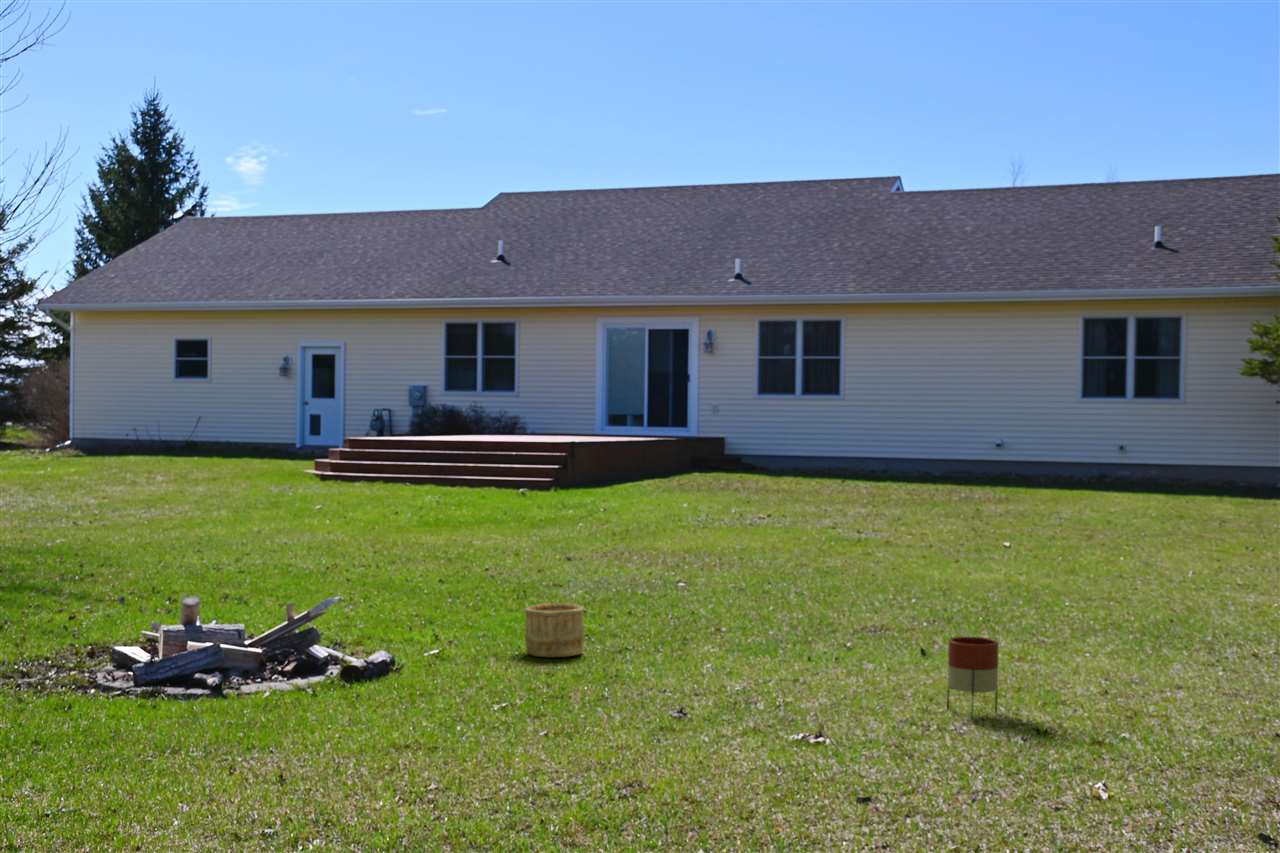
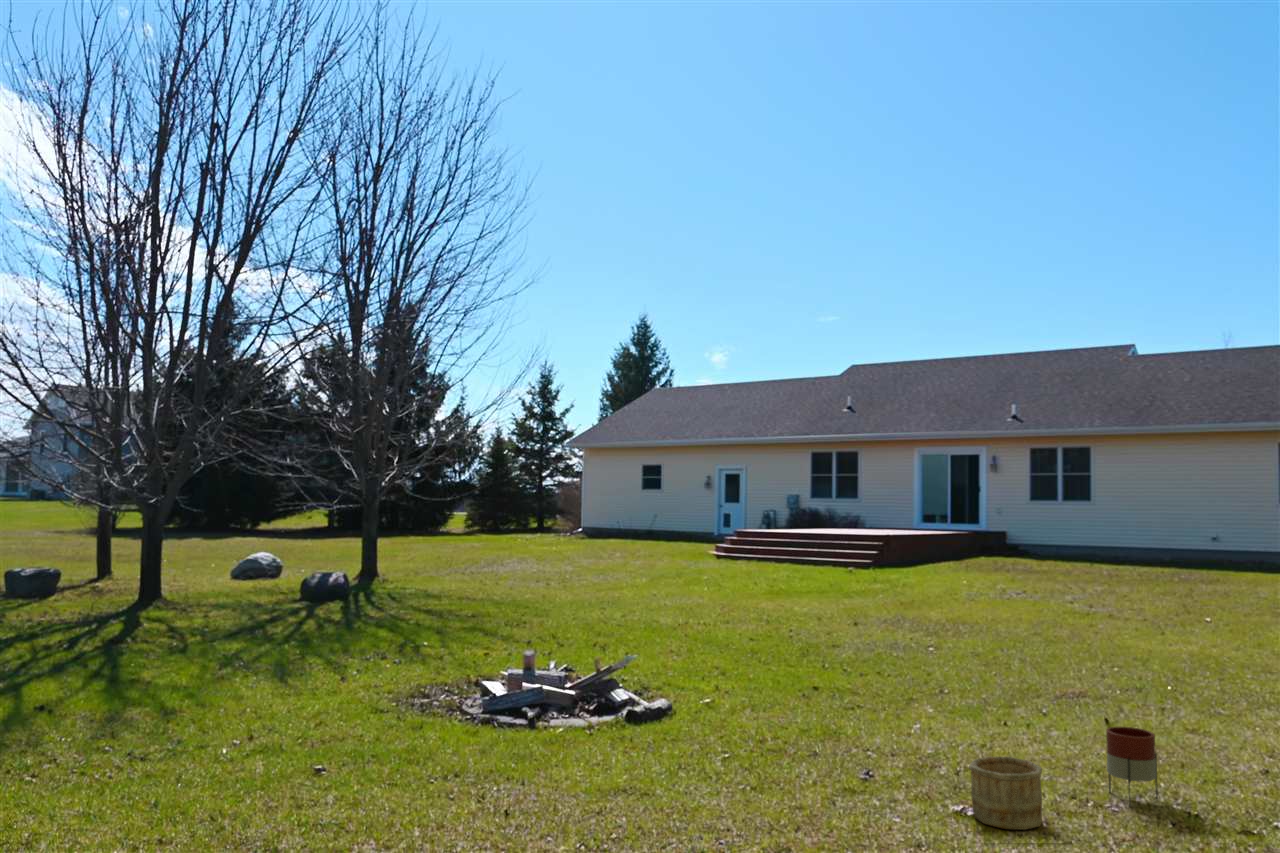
wooden bucket: present [524,603,584,657] -> present [969,756,1042,830]

